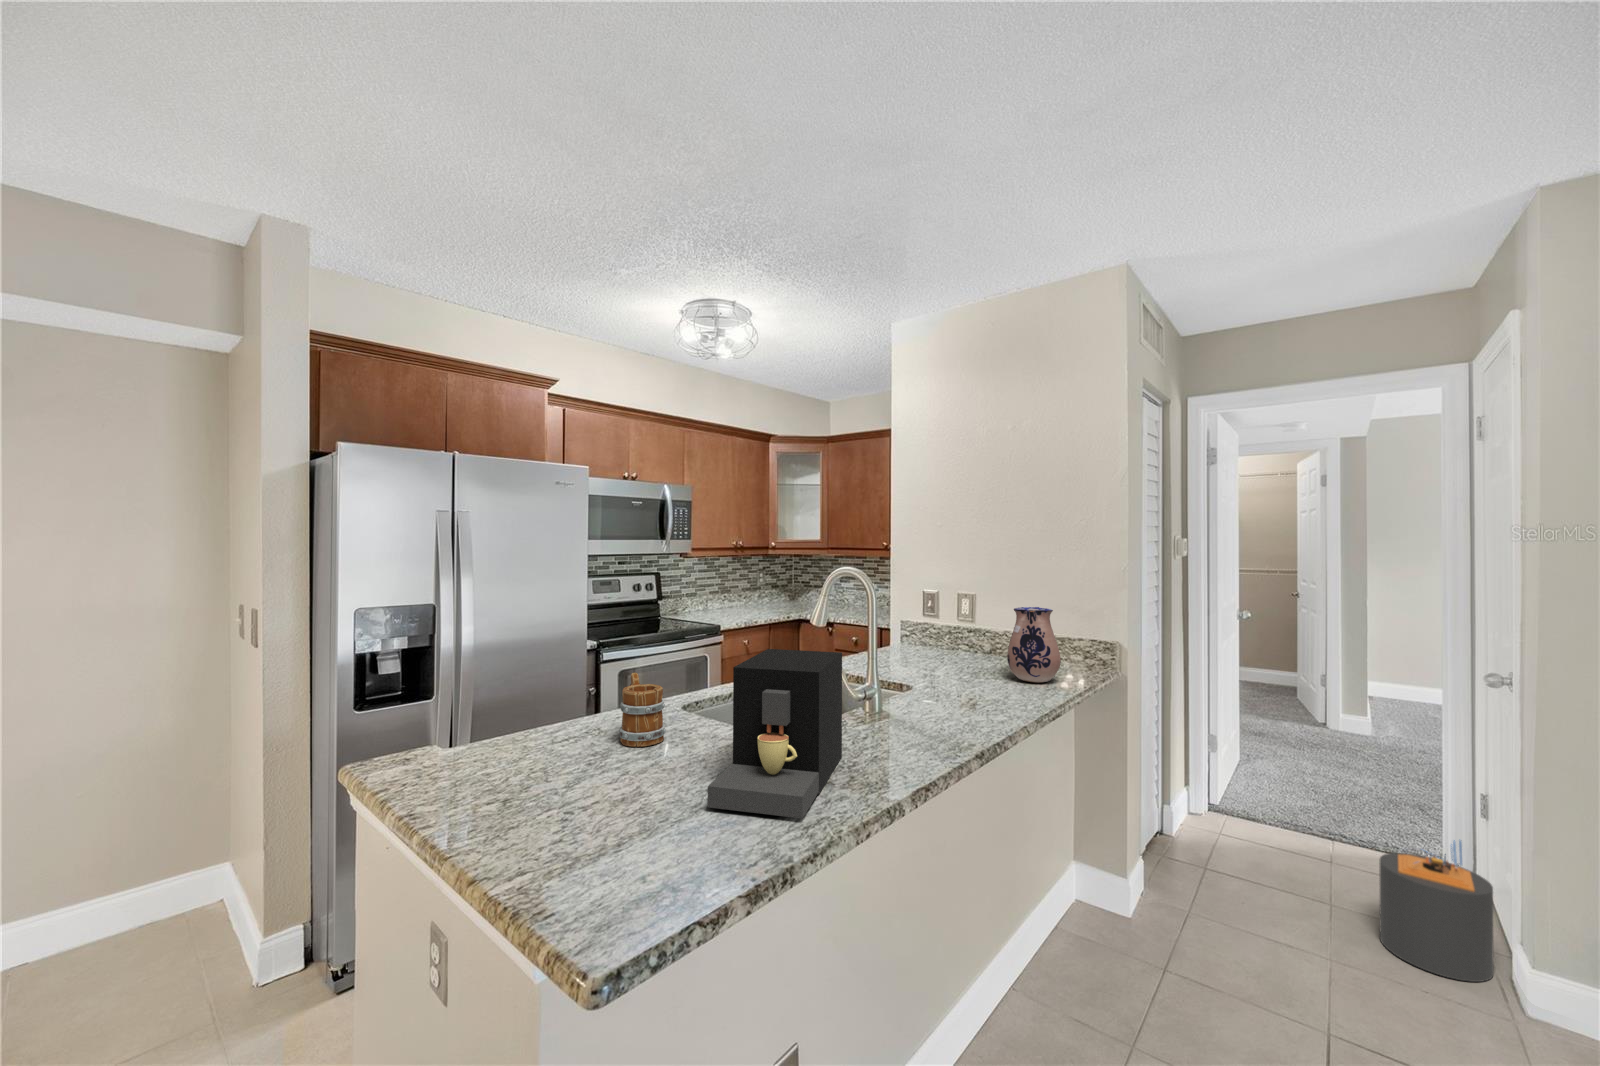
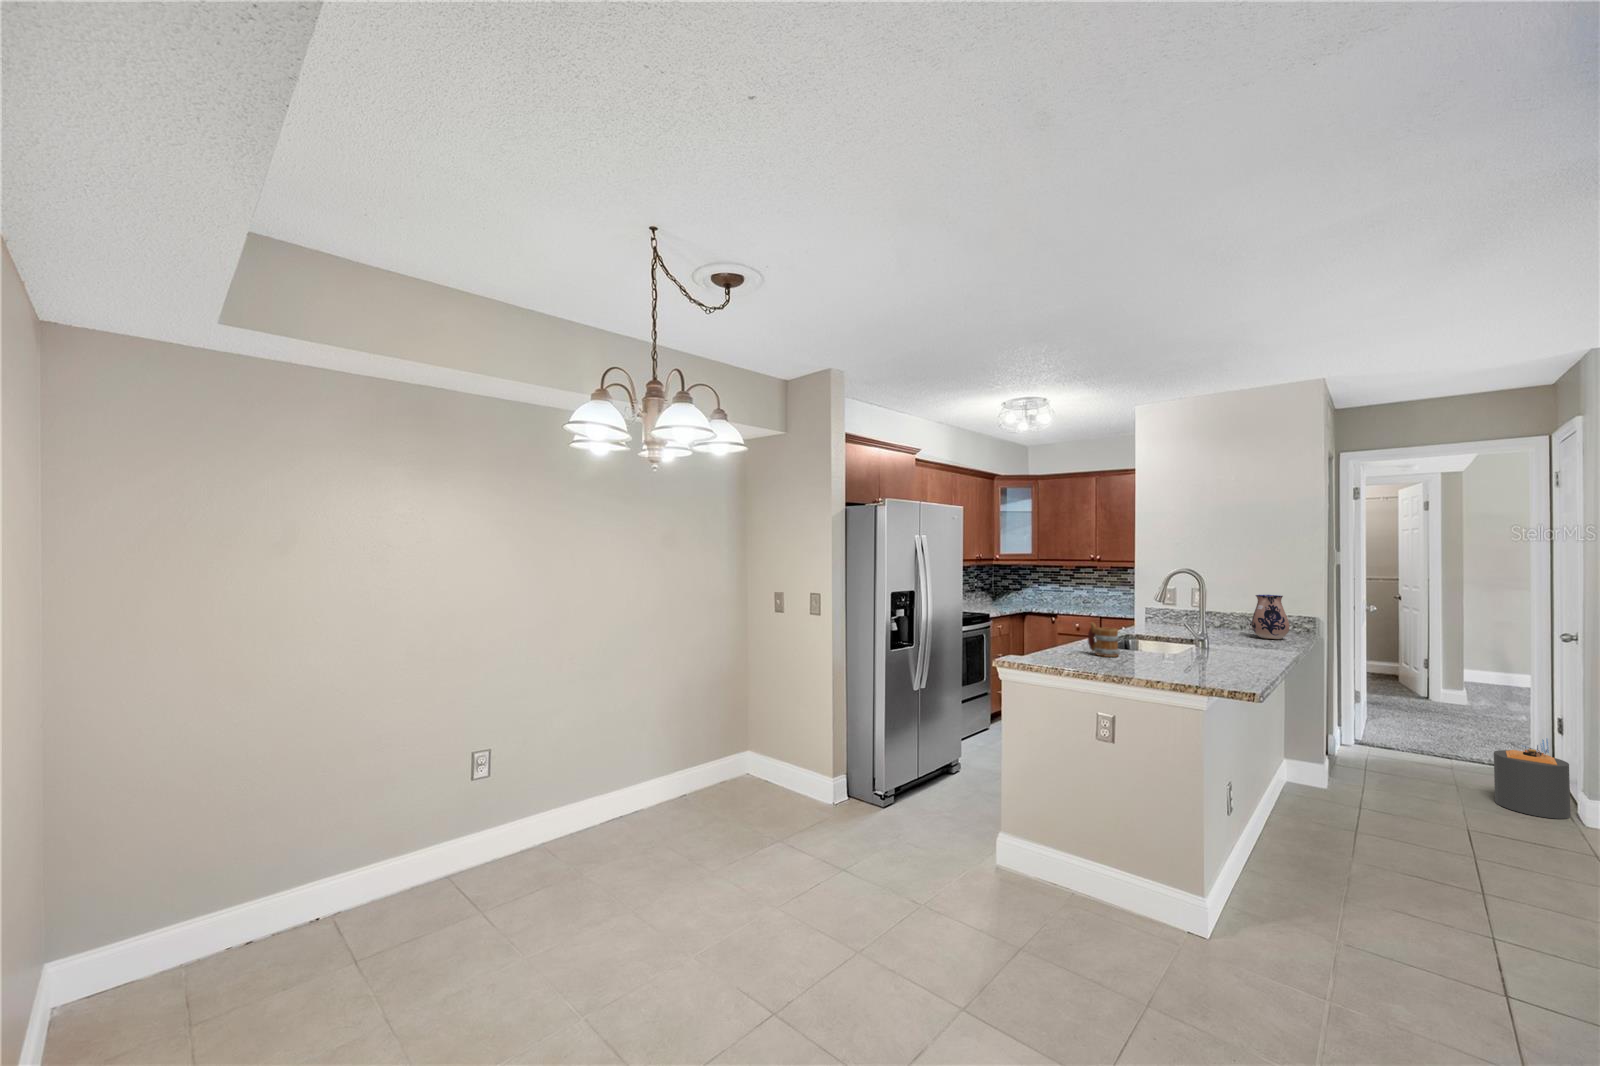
coffee maker: present [708,649,842,818] -> none [1181,608,1252,673]

